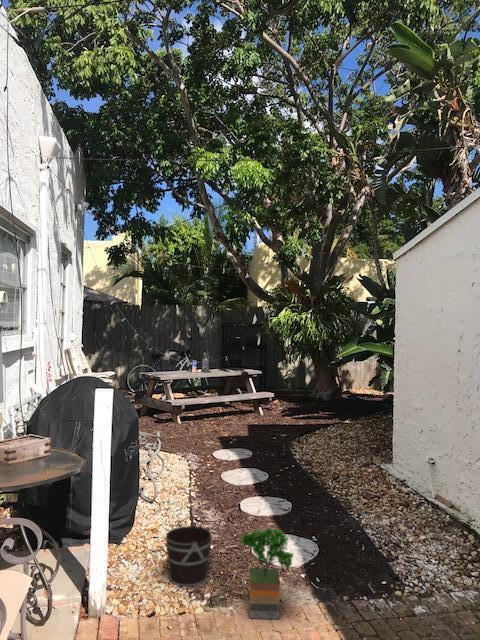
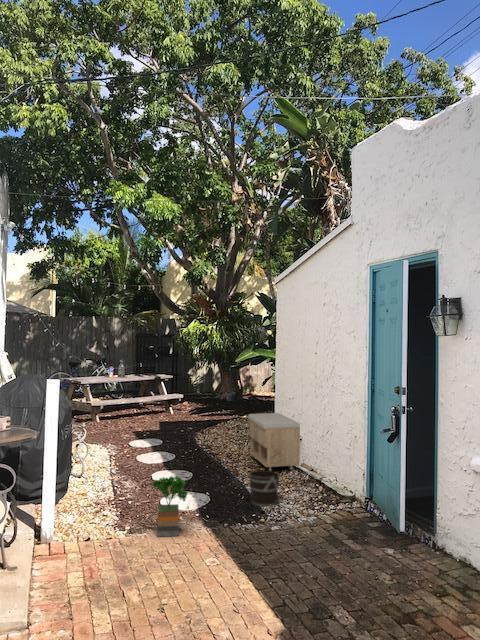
storage bench: none [360,425,435,504] -> present [248,413,300,471]
bucket: present [165,526,212,587] -> present [249,470,279,506]

